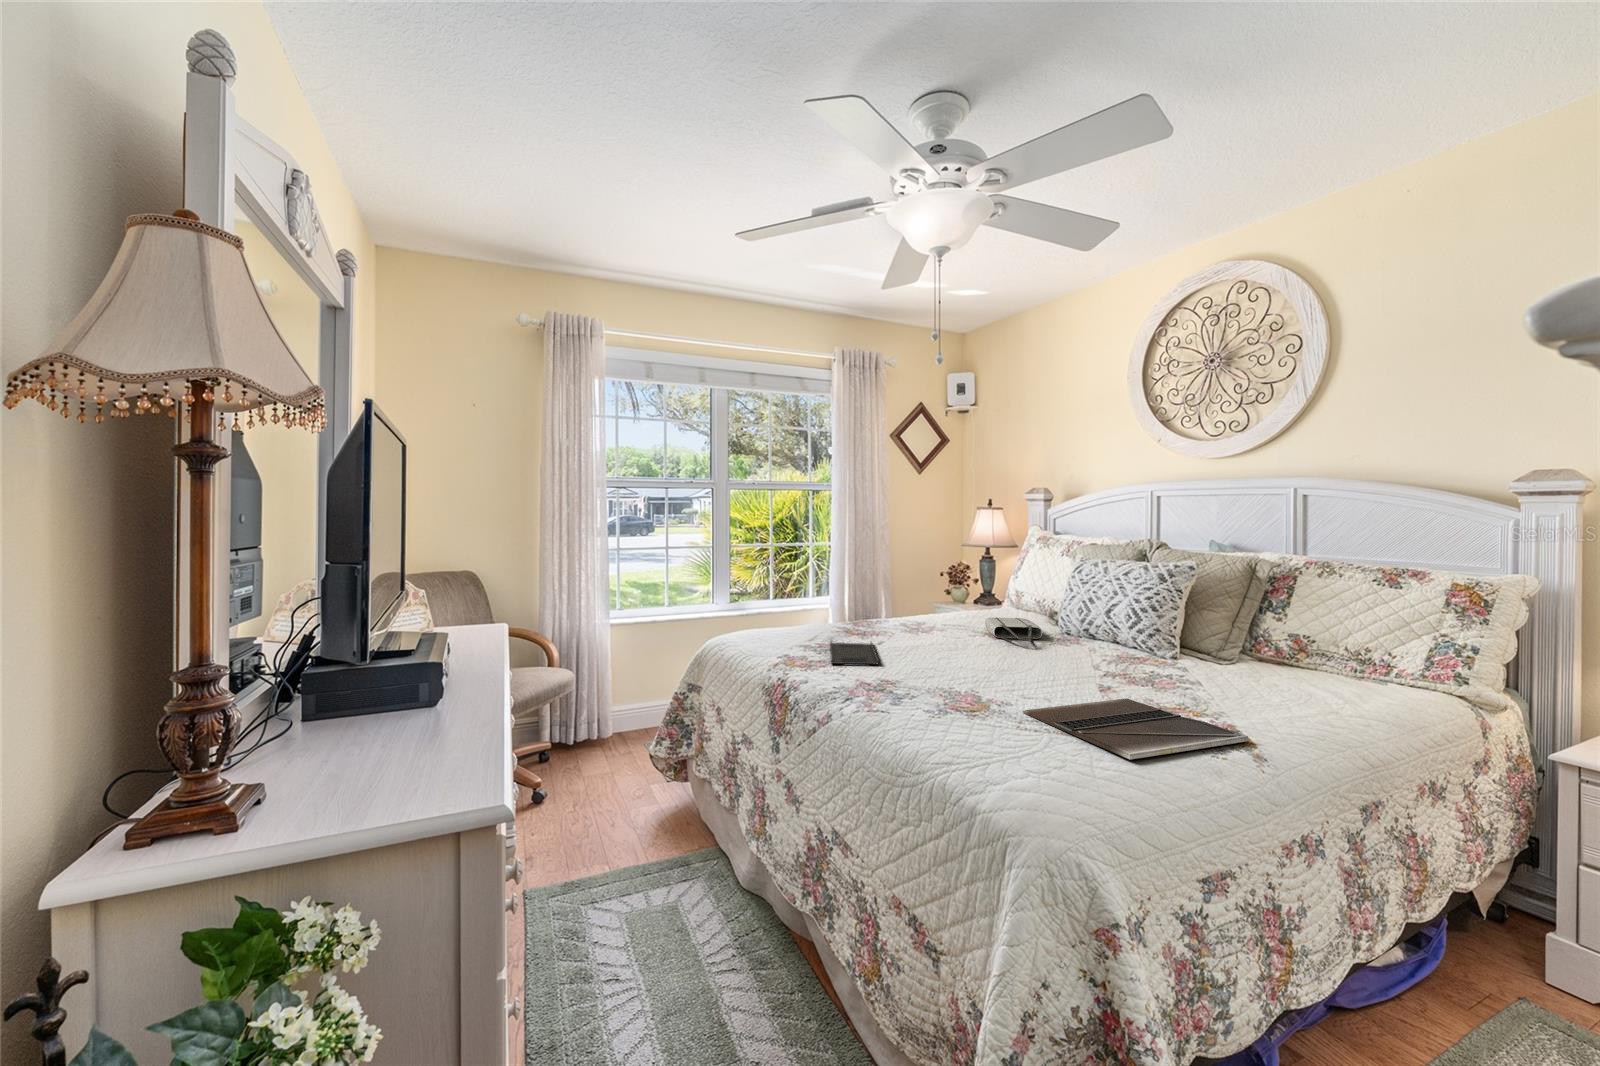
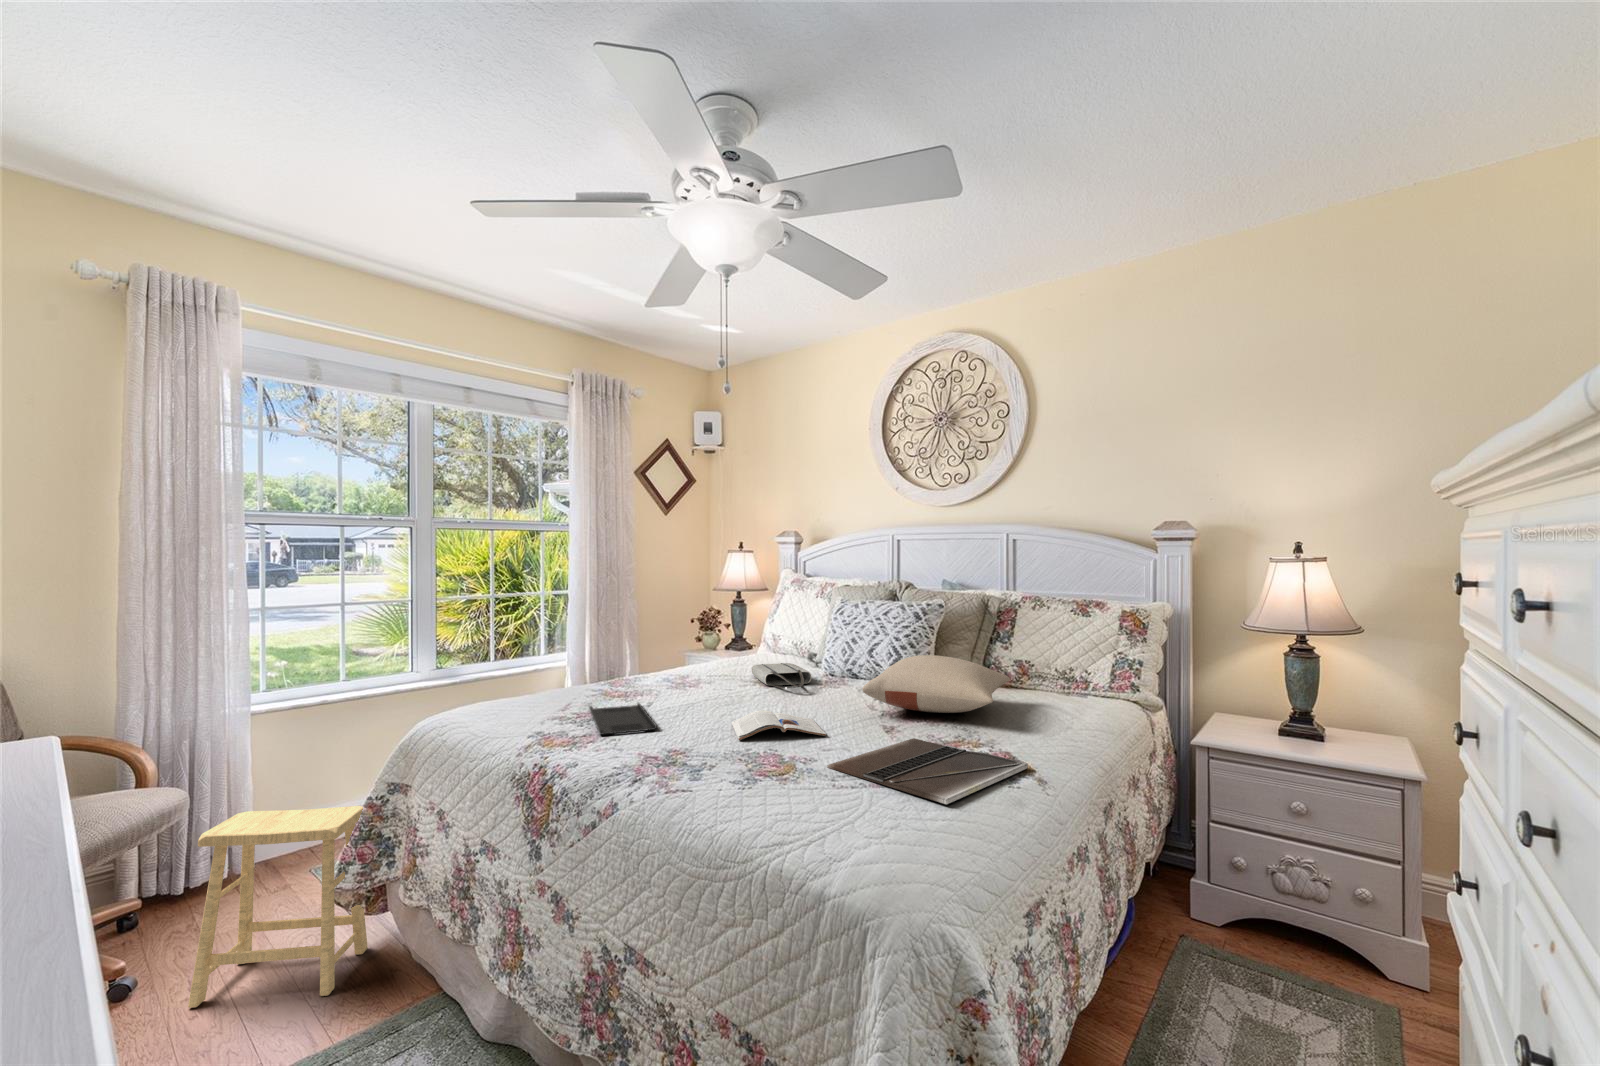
pillow: none [1082,618,1268,679] -> present [862,655,1010,713]
magazine: none [948,657,1035,686] -> present [732,710,826,740]
footstool: none [569,694,675,832] -> present [188,806,368,1008]

